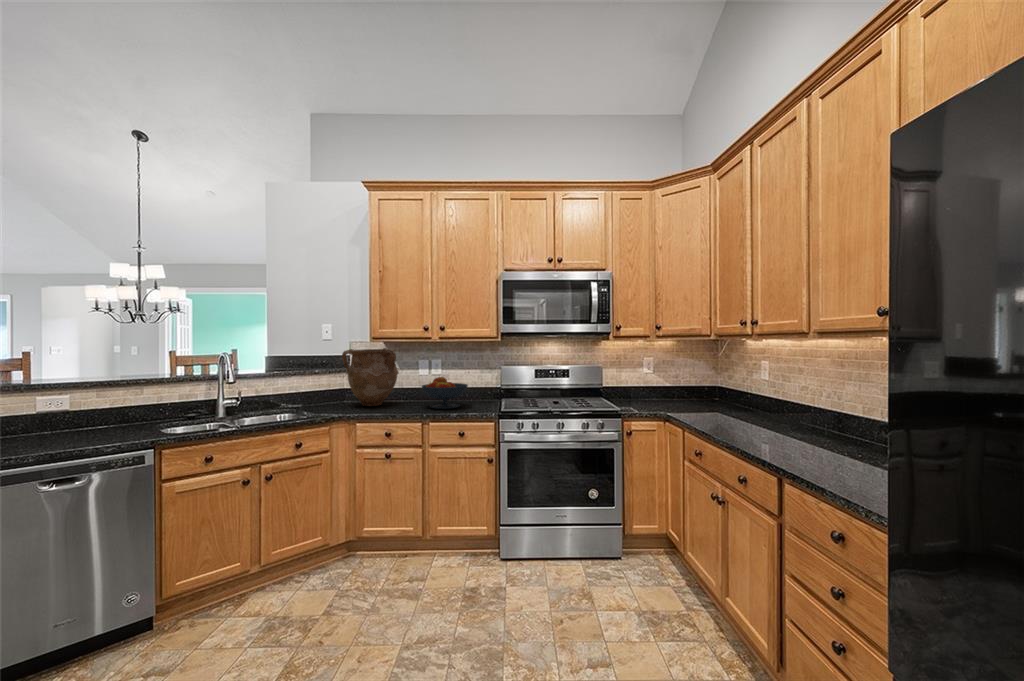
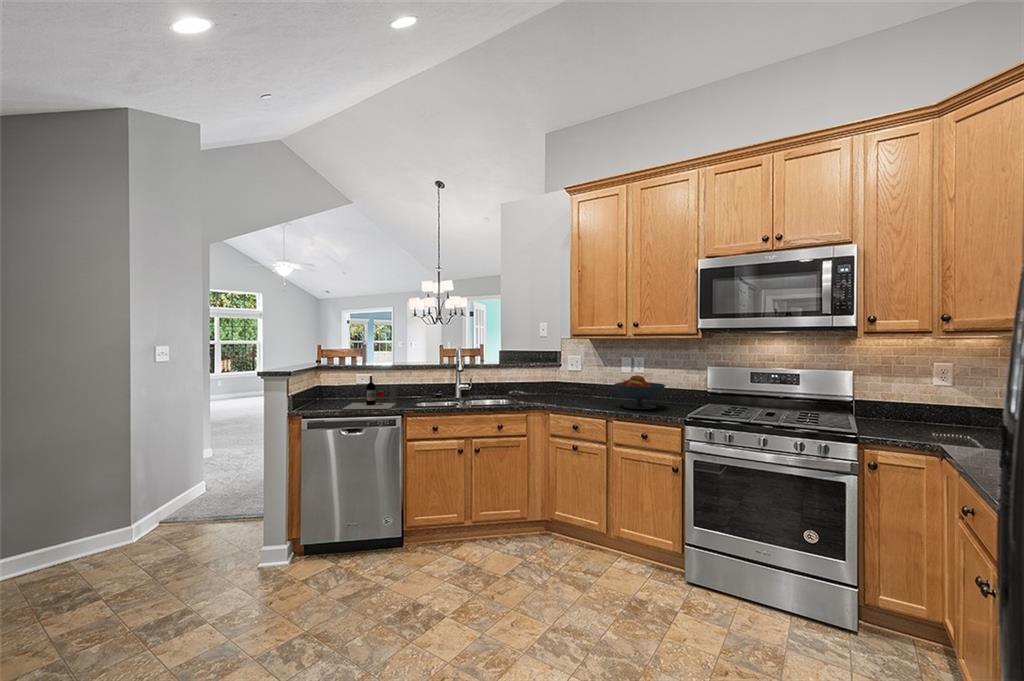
vase: present [342,348,398,406] -> none [545,343,598,400]
wine bottle: none [41,398,138,452] -> present [343,376,395,409]

